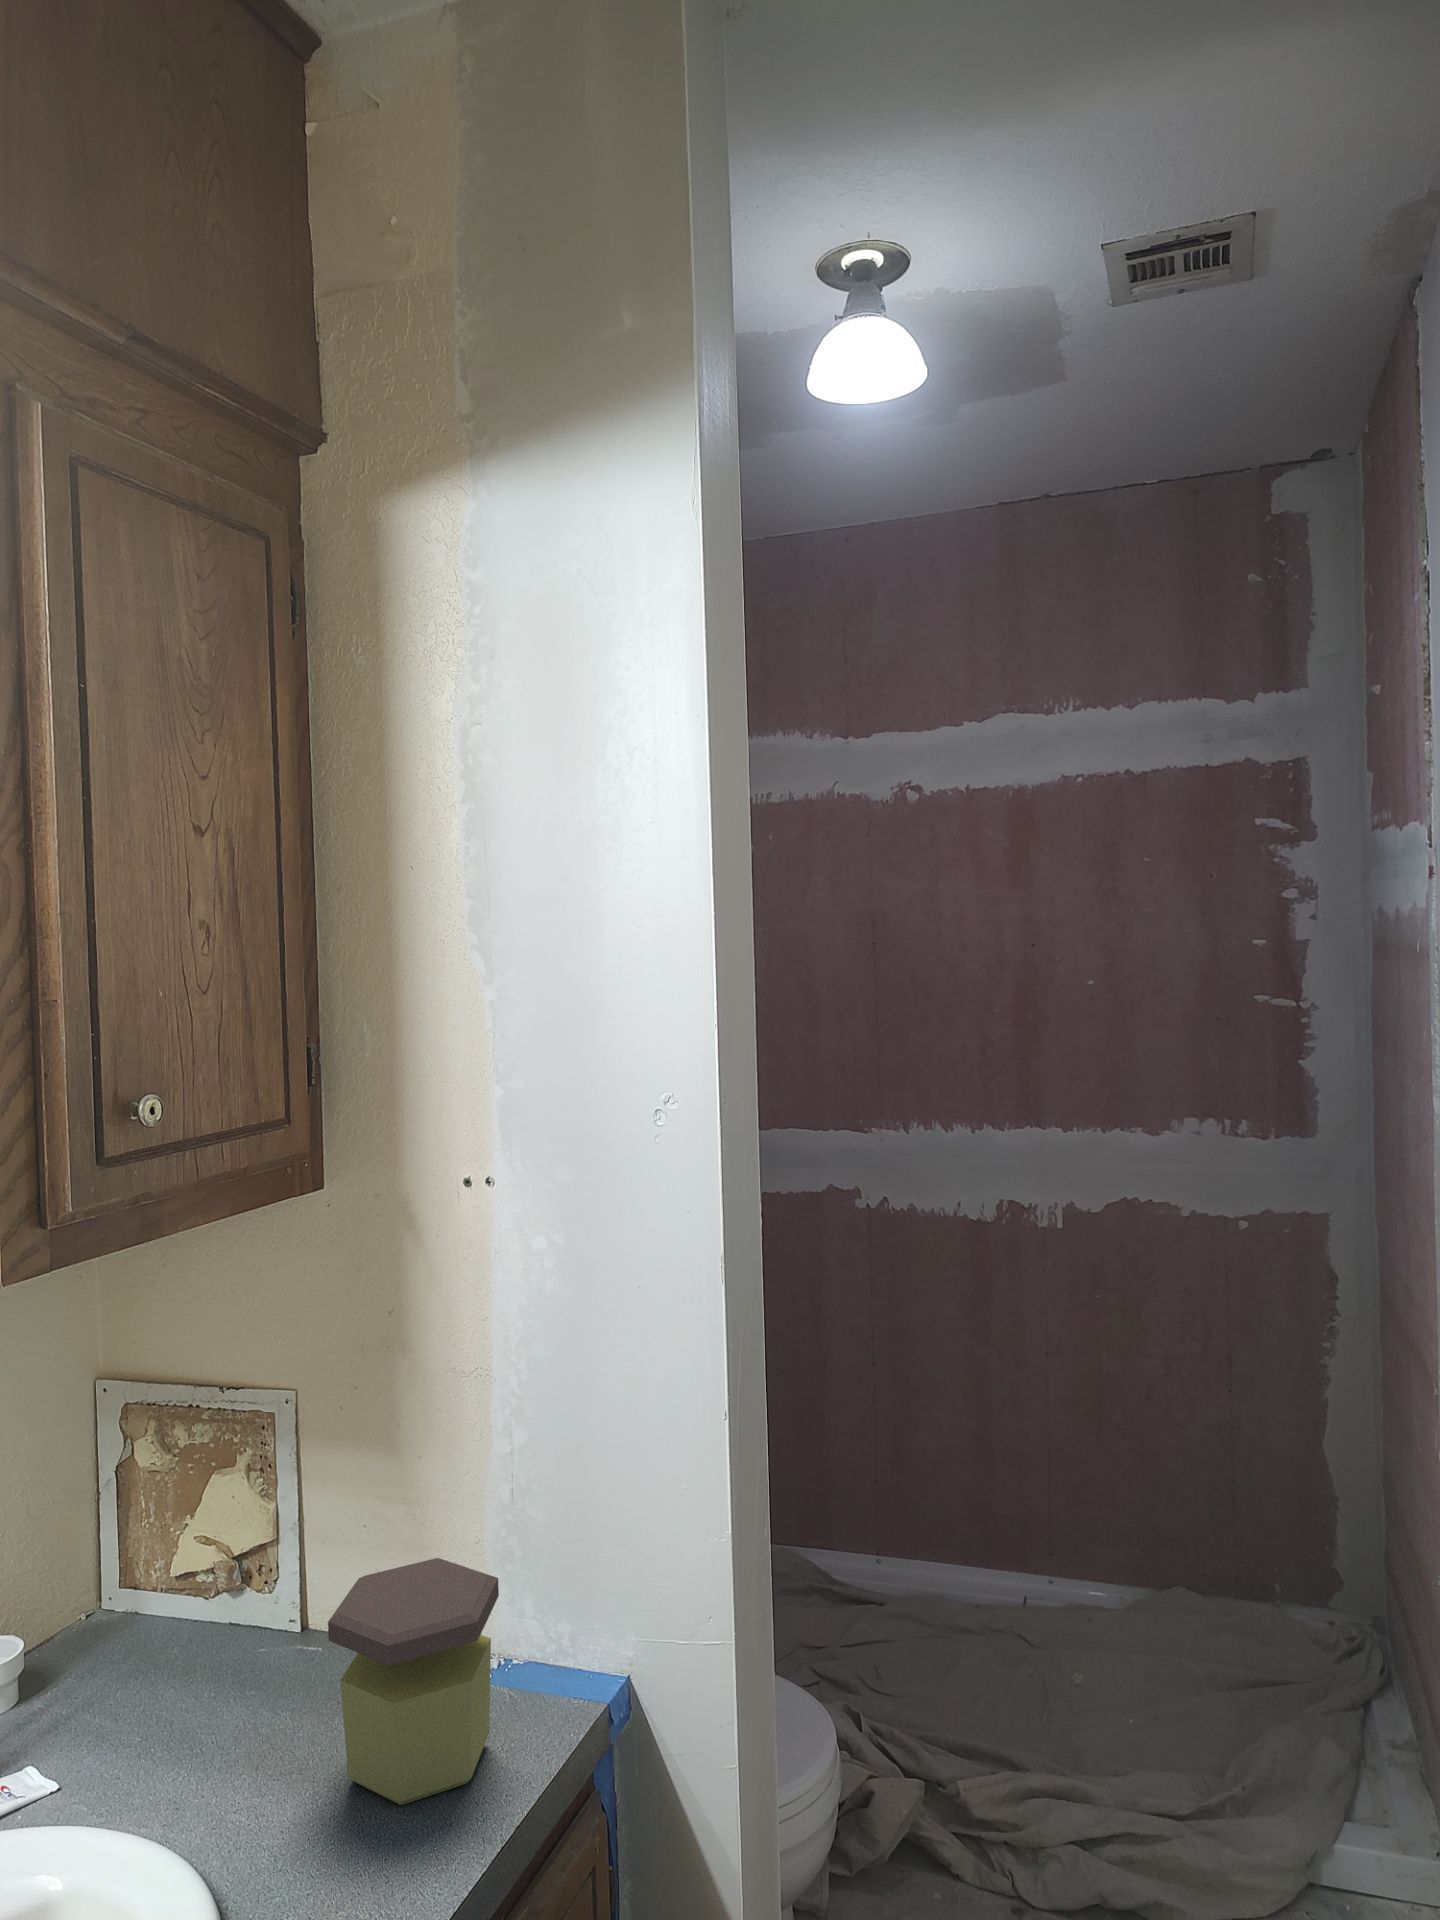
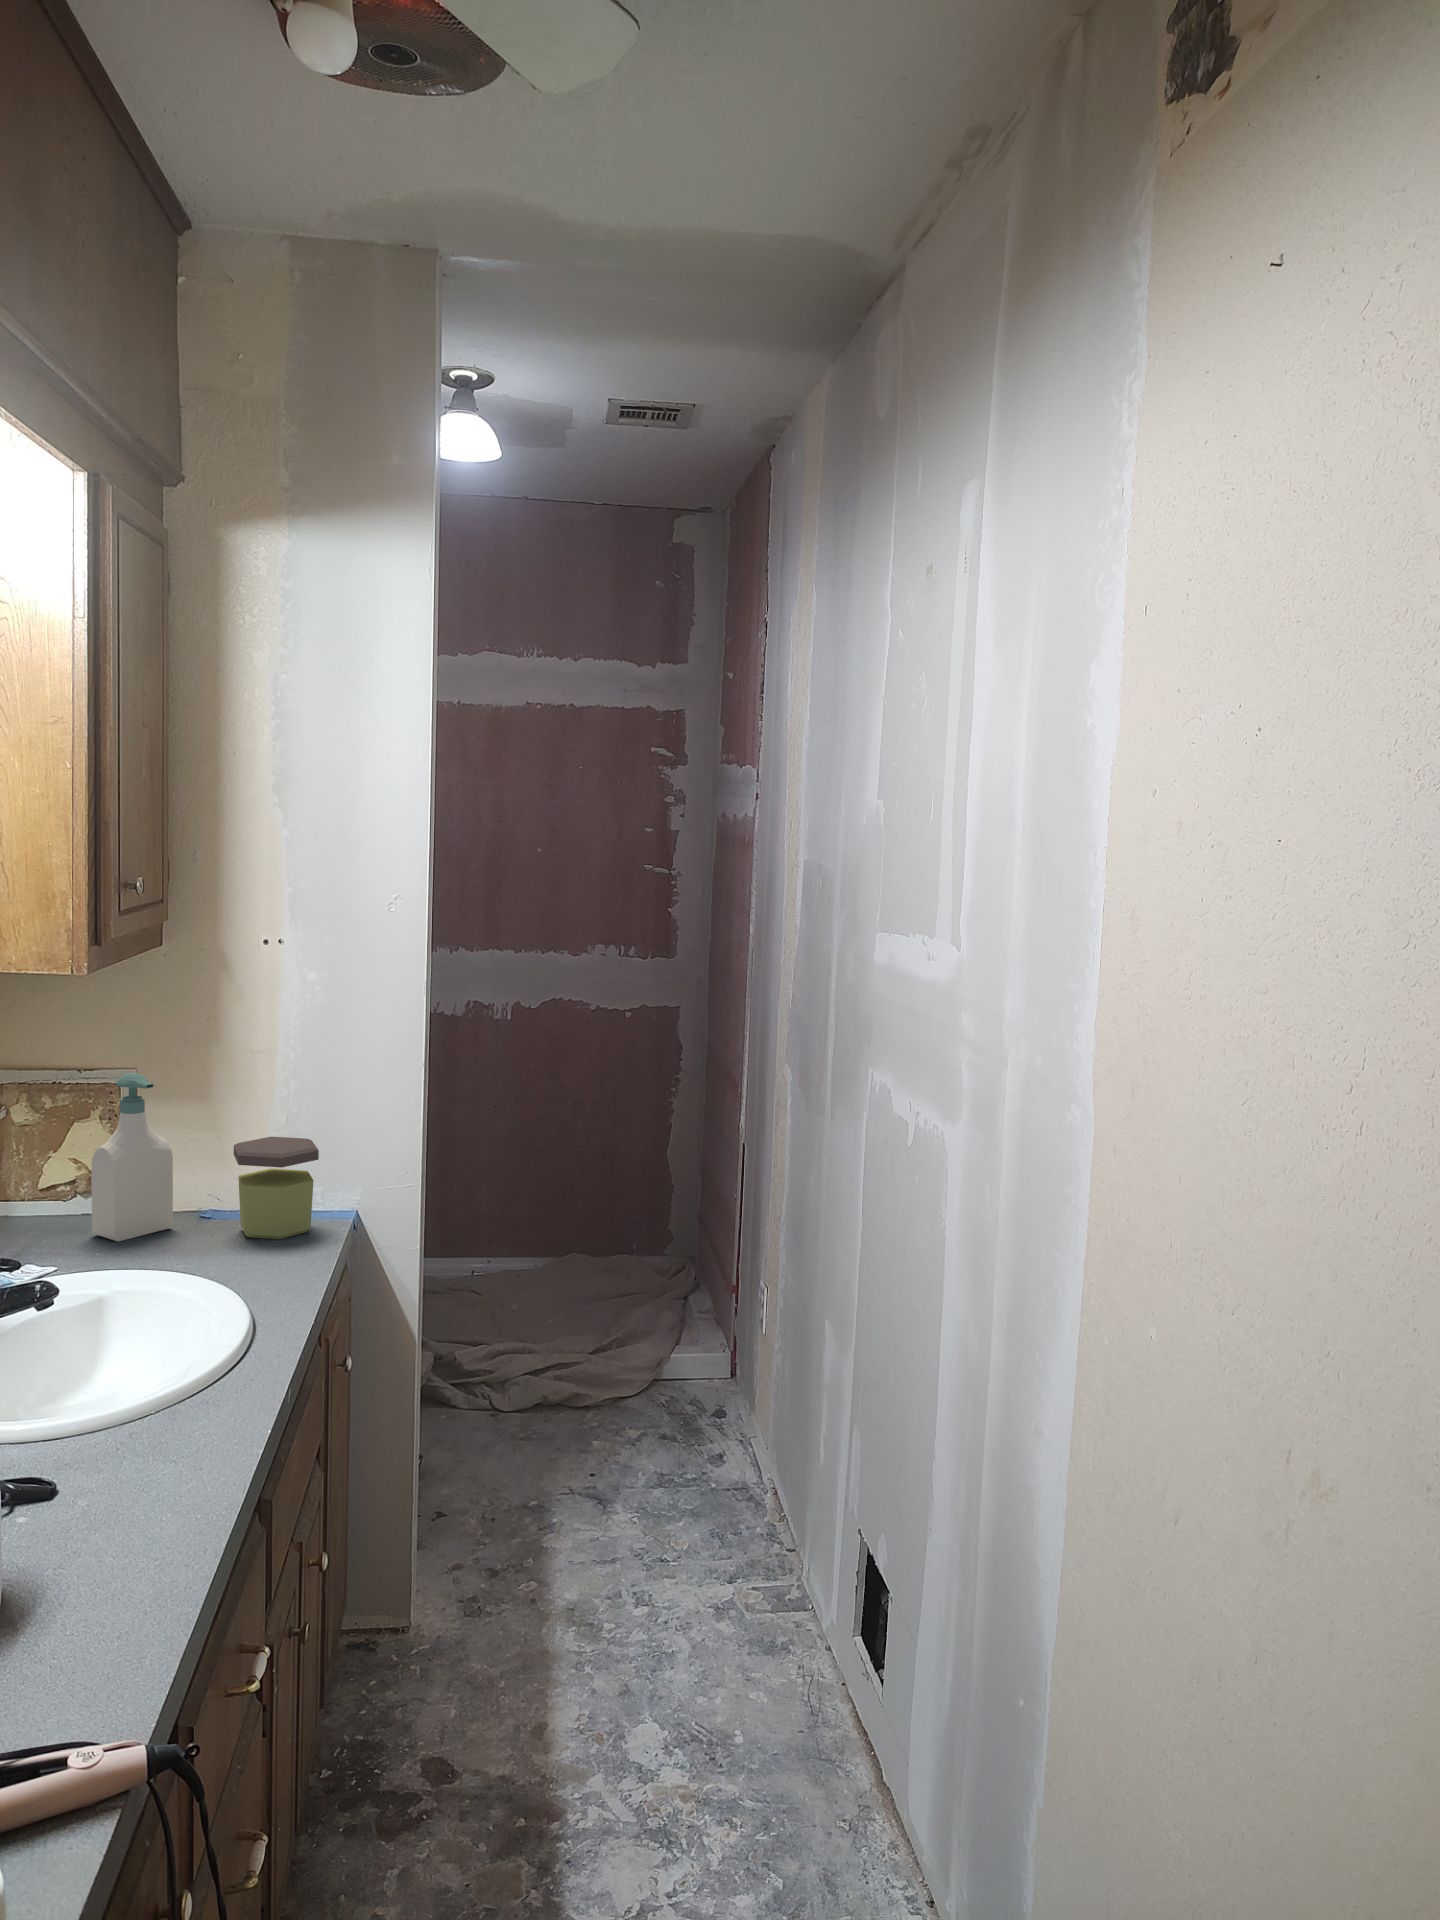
soap bottle: none [148,1426,282,1747] -> present [91,1073,173,1241]

